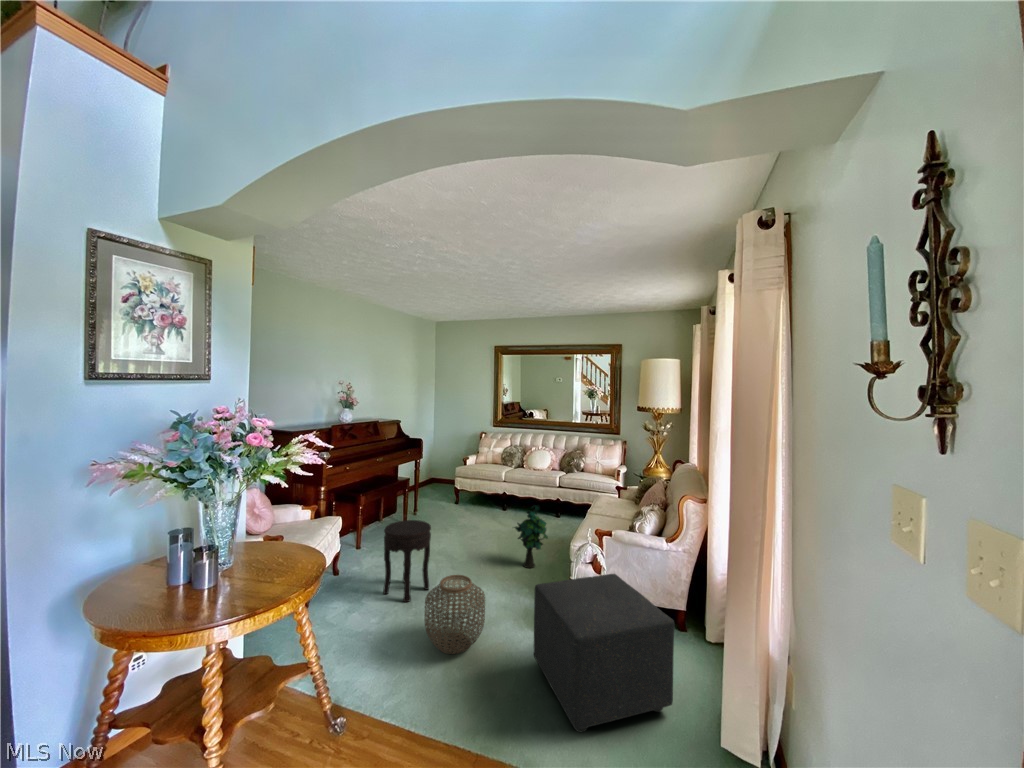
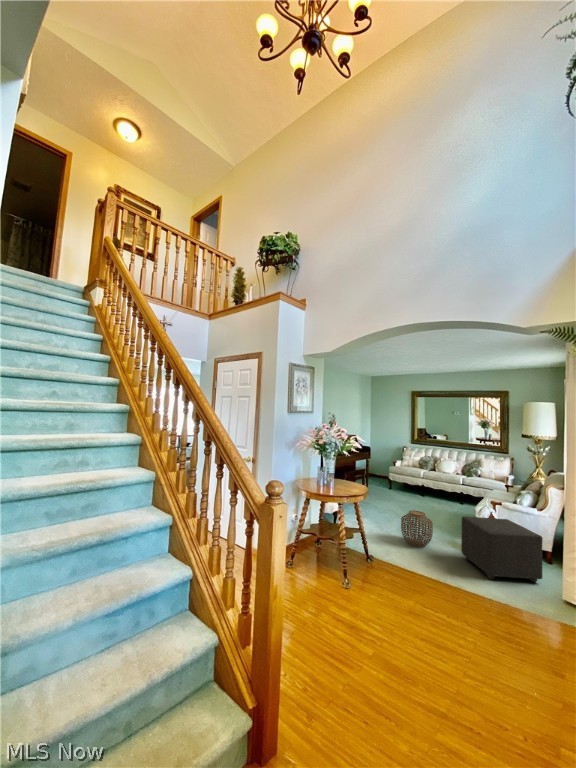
decorative plant: present [514,506,548,568] -> none [437,488,460,525]
side table: present [383,520,431,602] -> none [369,486,394,527]

